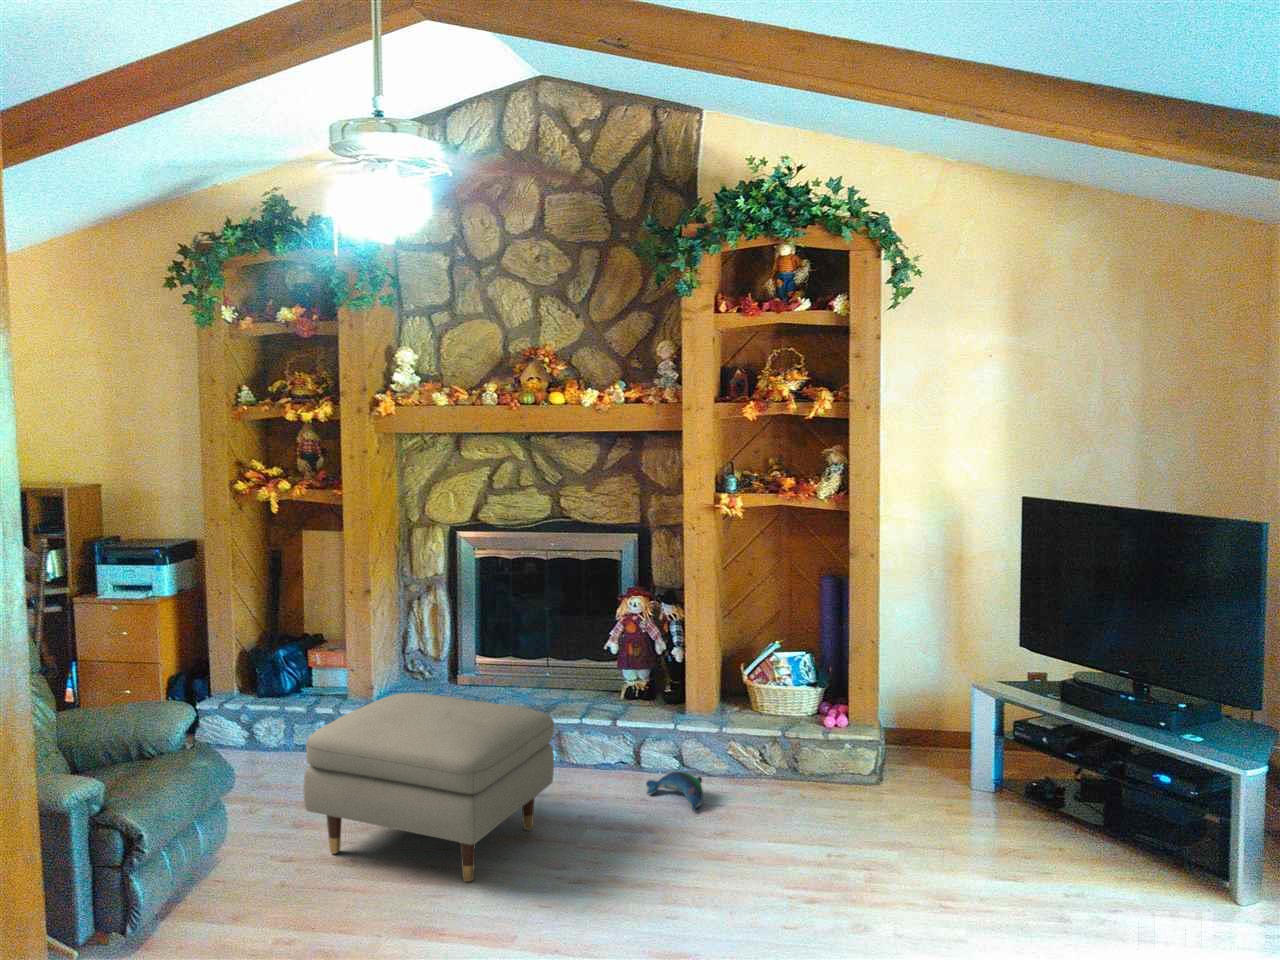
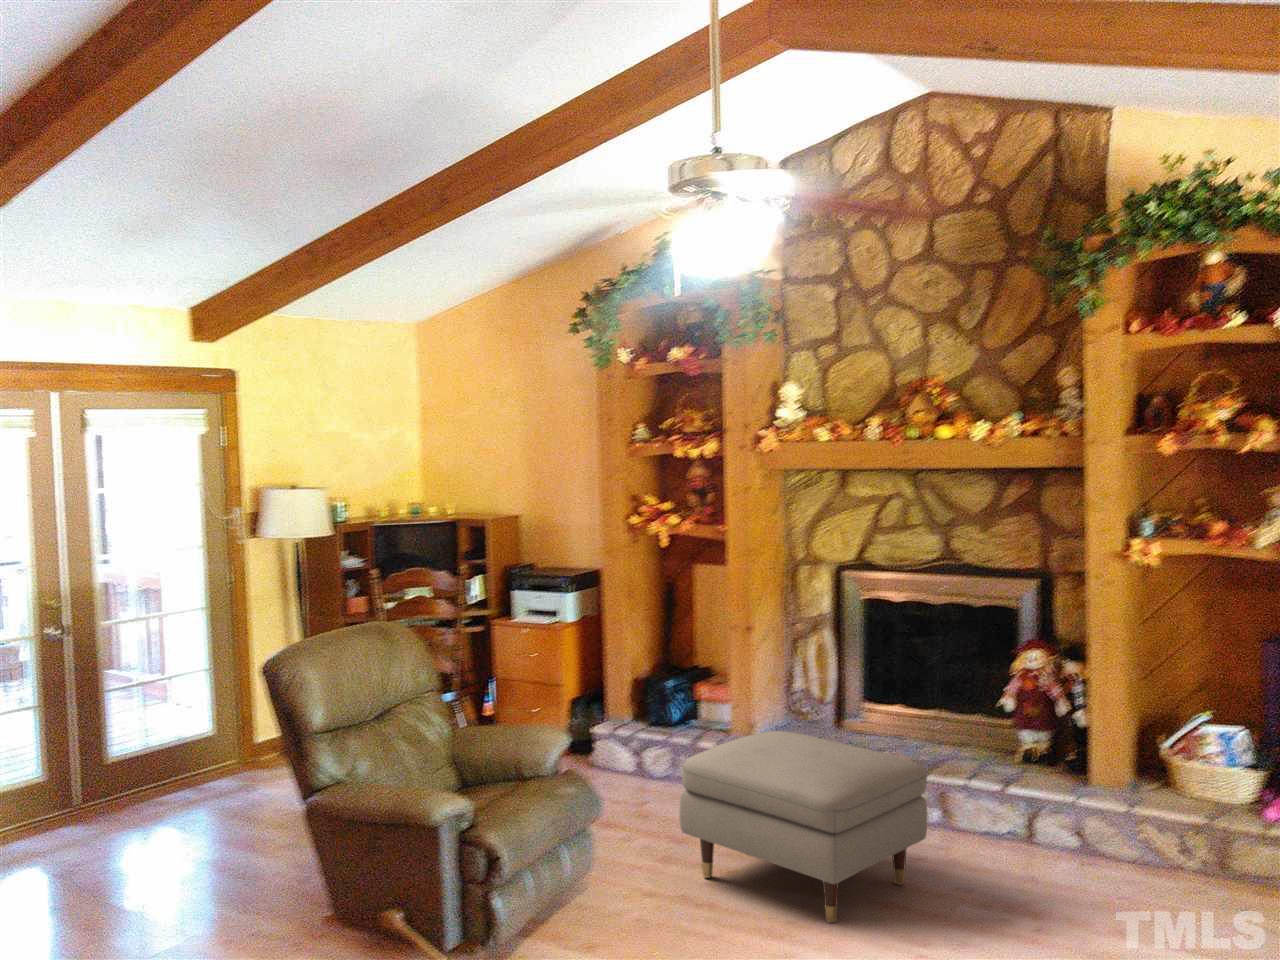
plush toy: present [646,772,703,812] -> none [1037,848,1102,893]

